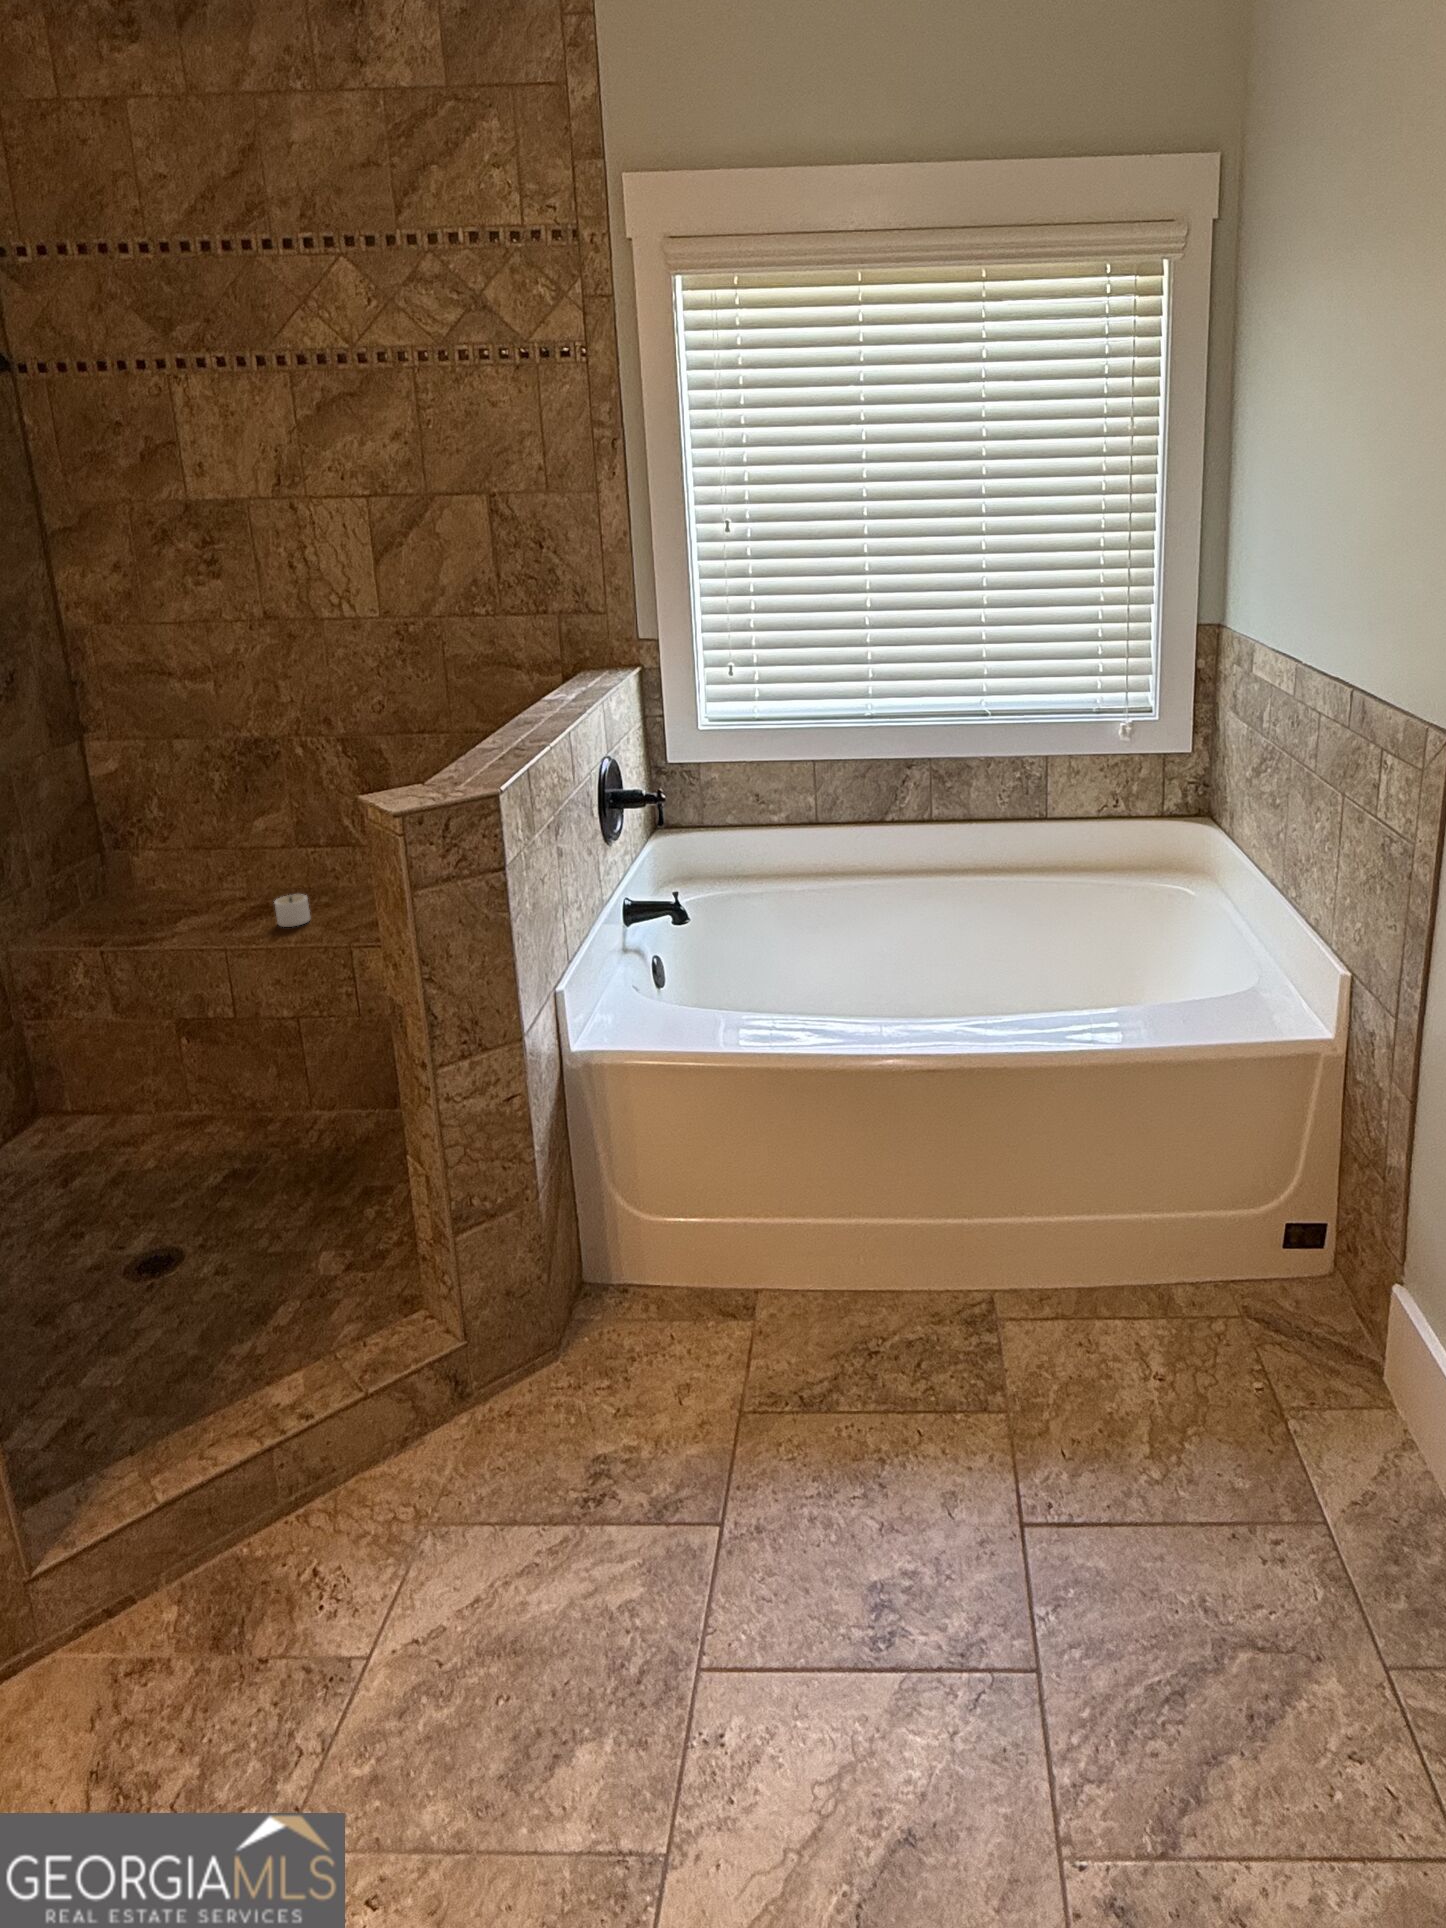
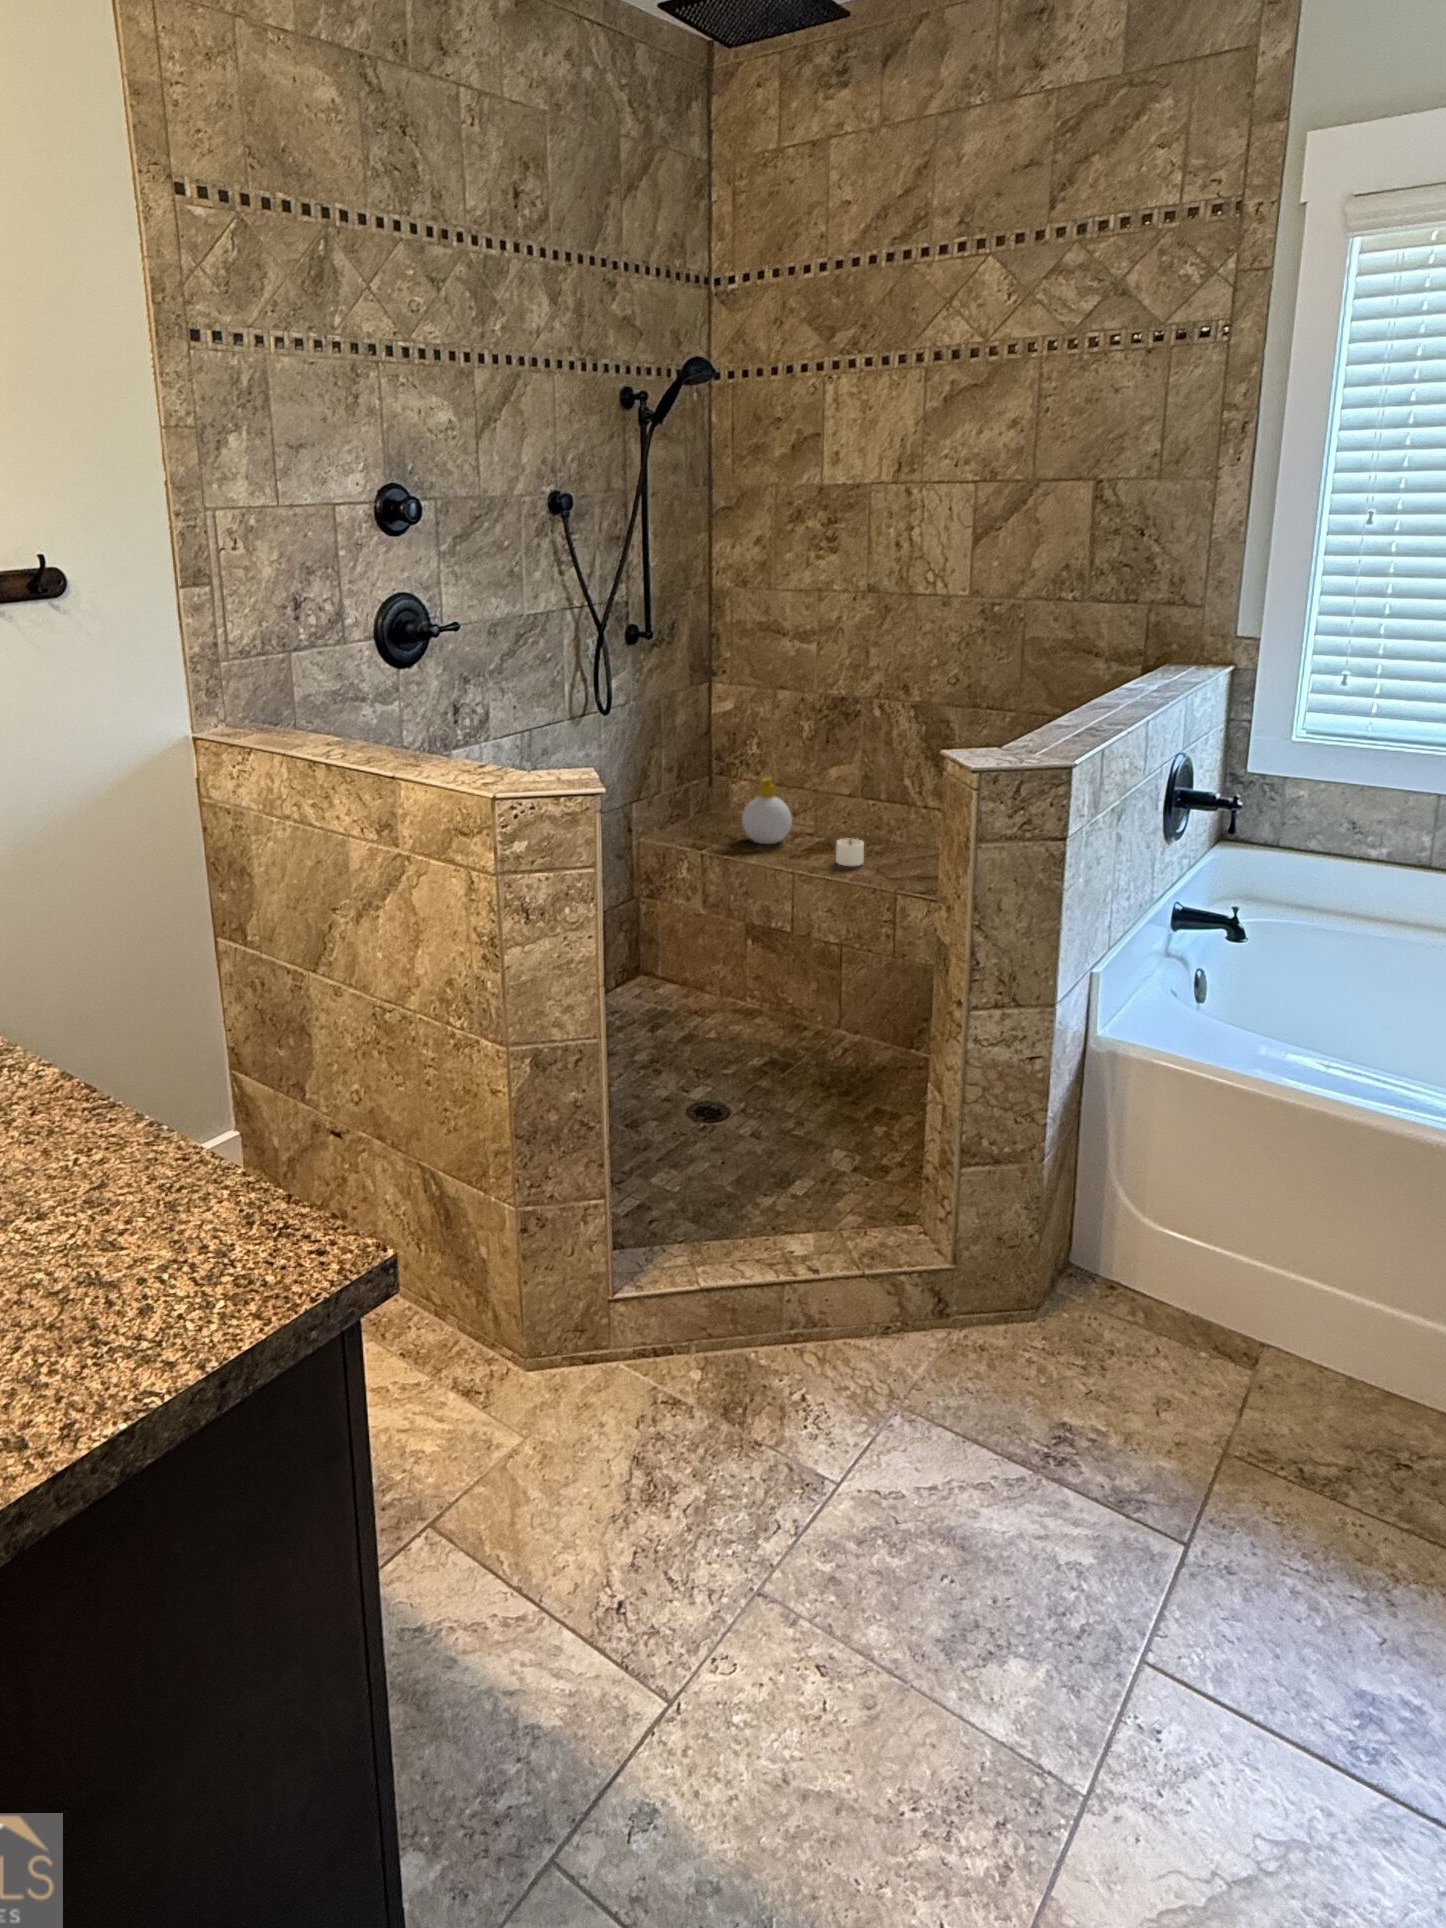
soap bottle: none [150,843,217,921] -> present [742,778,792,844]

